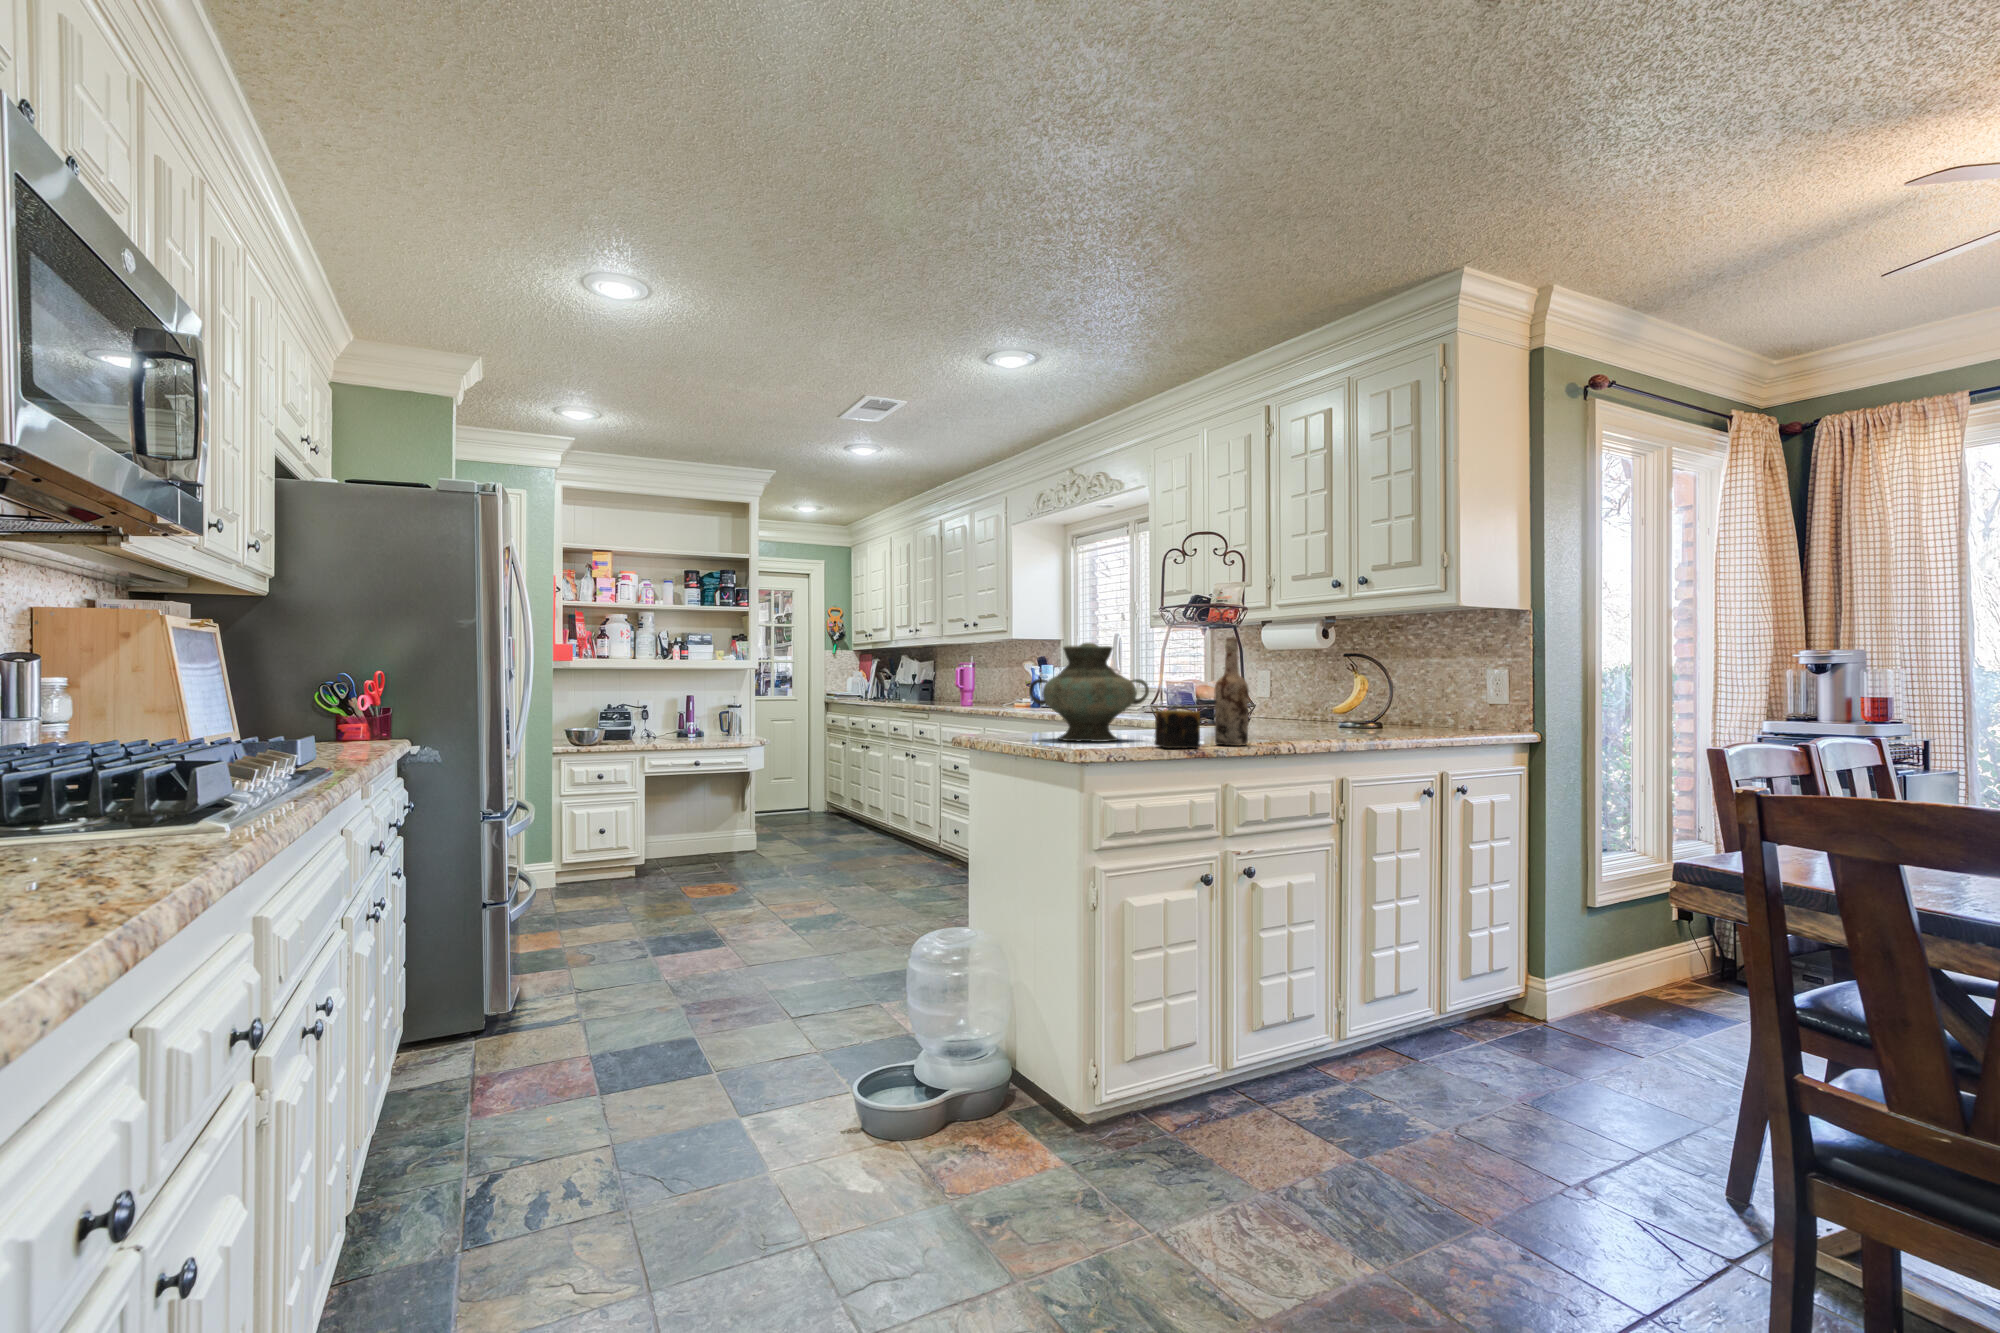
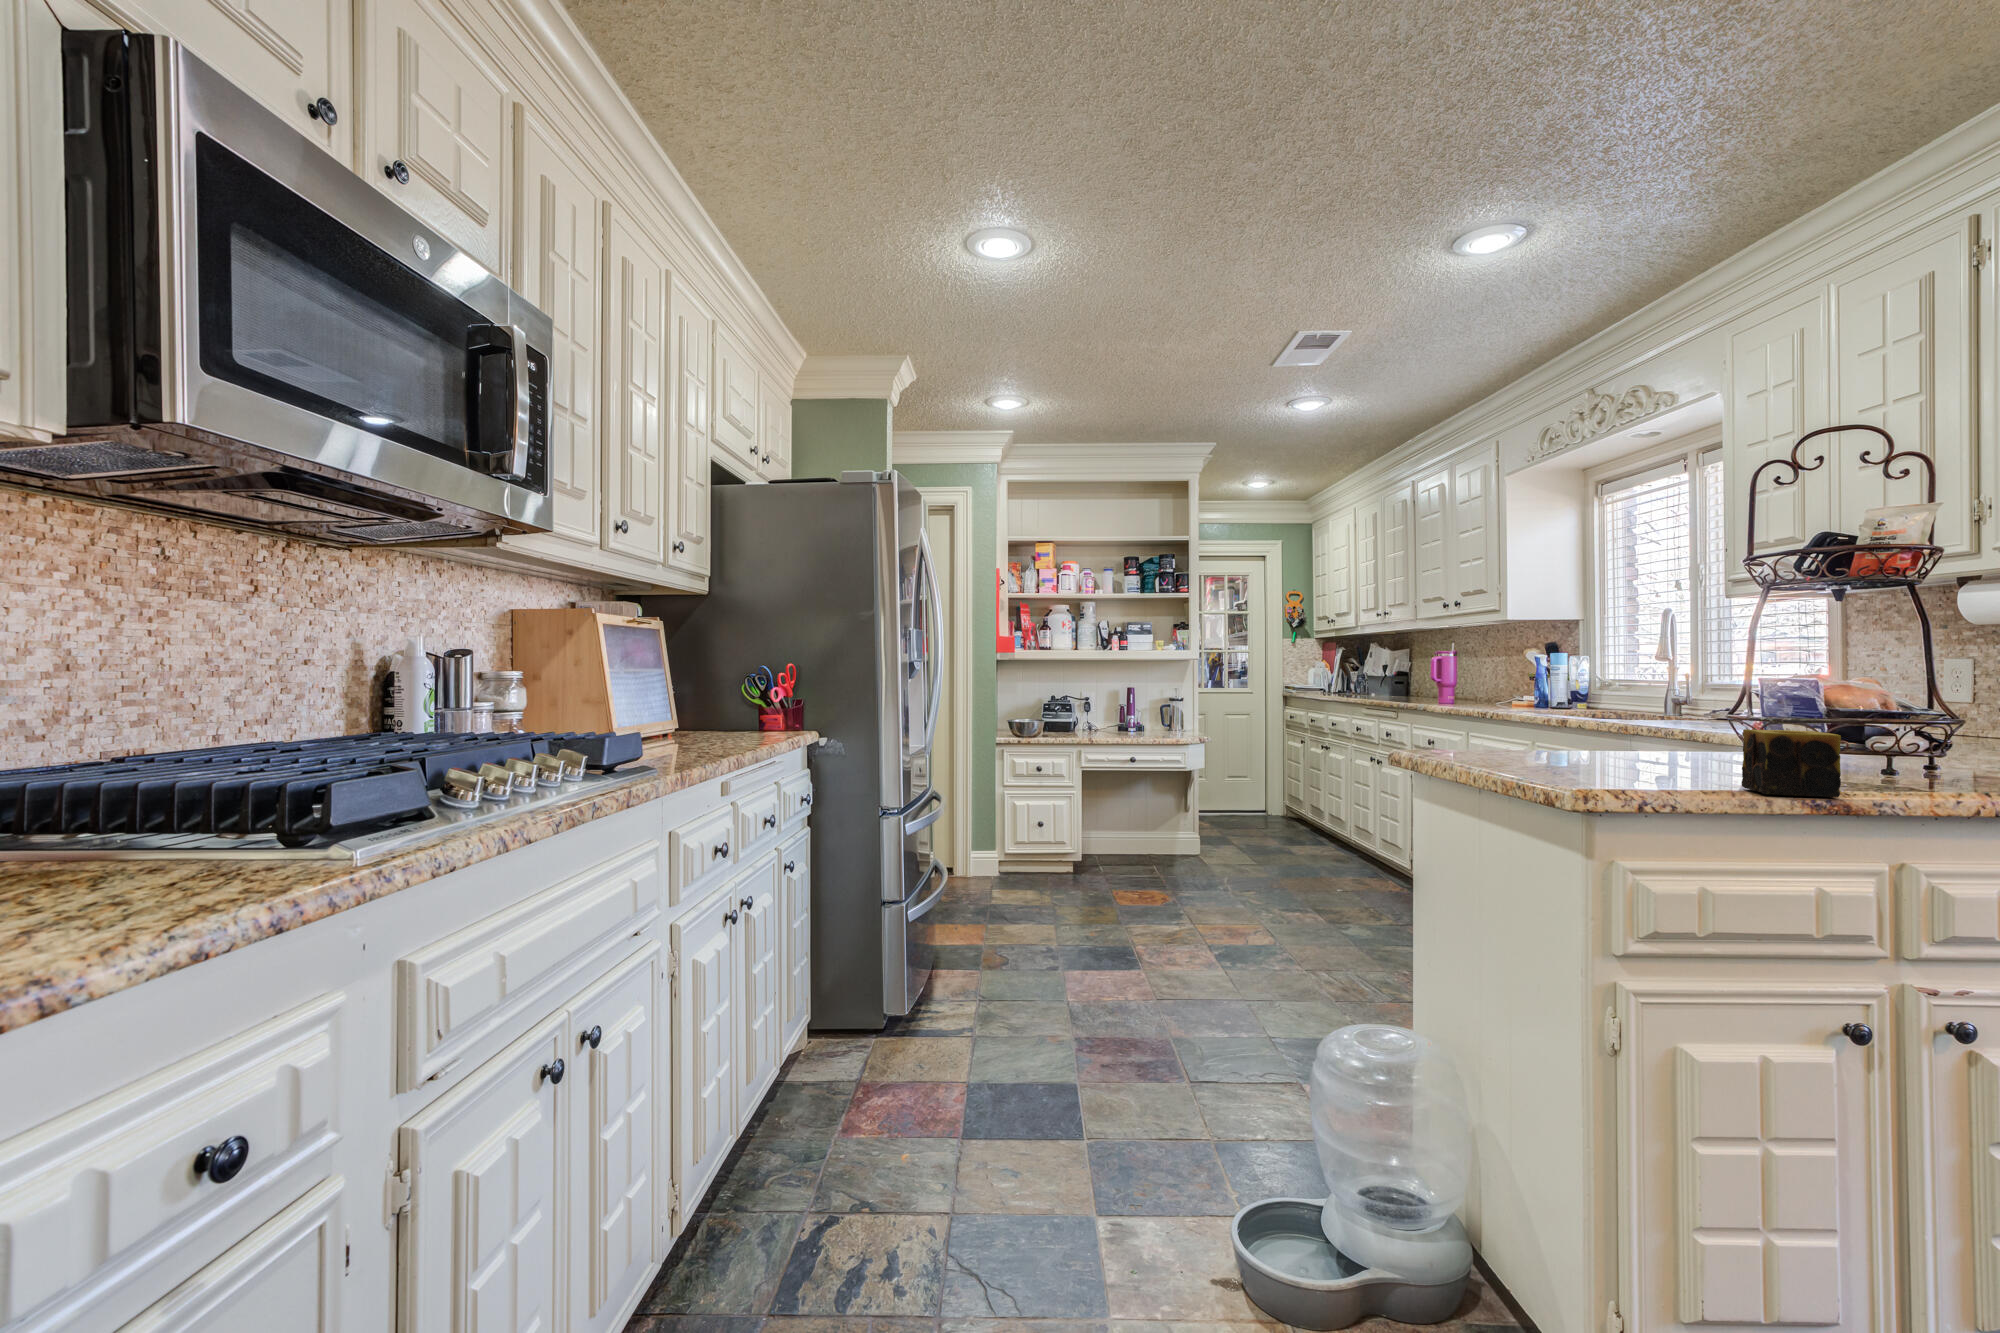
wine bottle: present [1214,637,1249,746] -> none [1871,606,1950,795]
vase: present [1029,643,1149,742] -> none [1514,621,1730,773]

